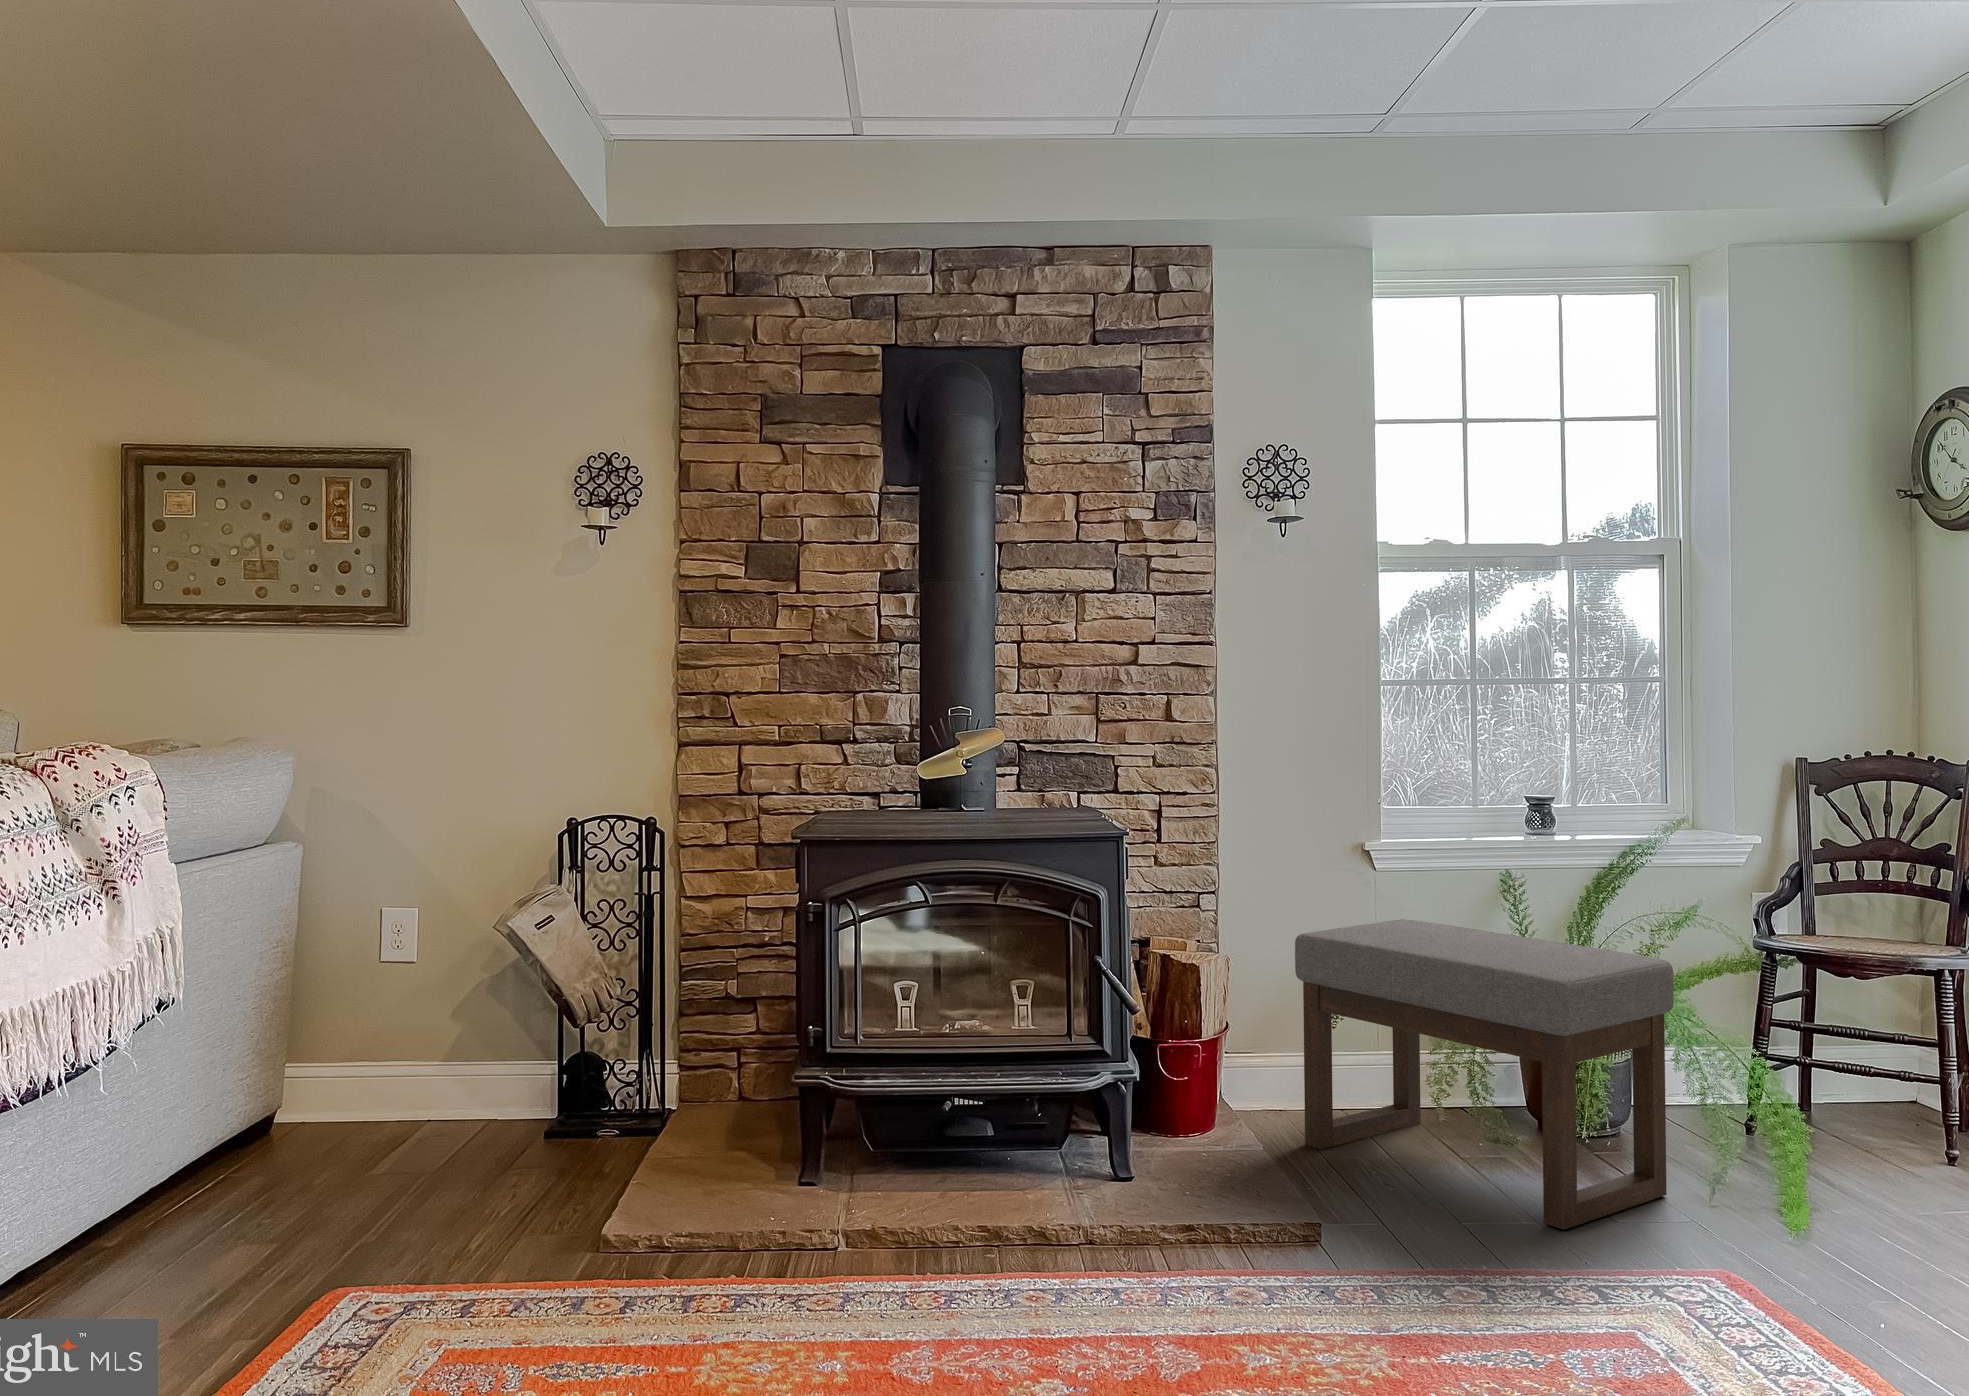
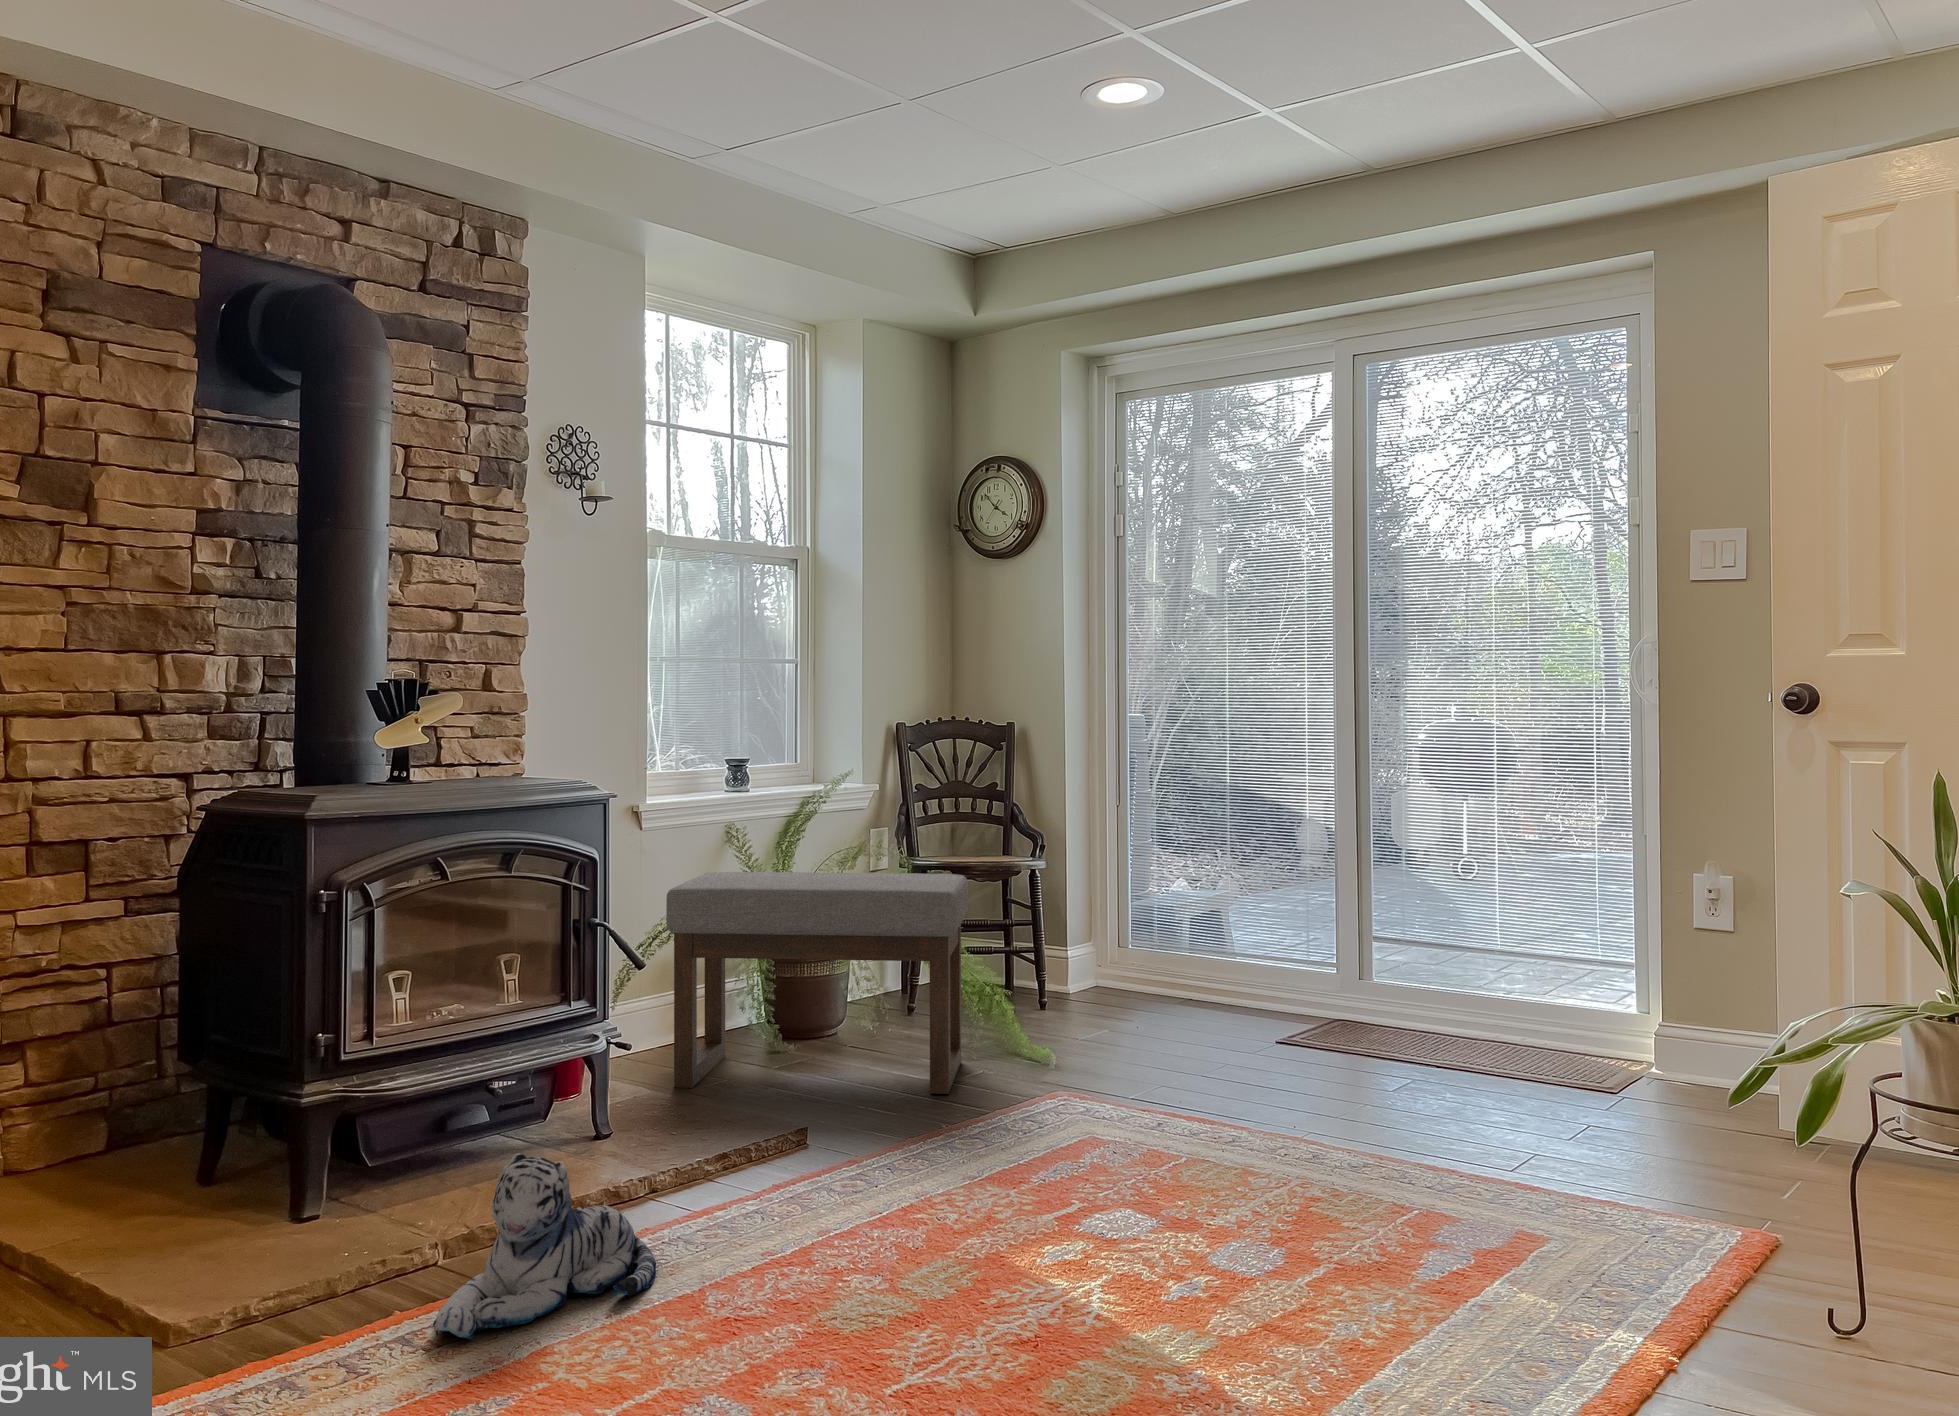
plush toy: none [693,1169,950,1330] -> present [433,1153,656,1339]

